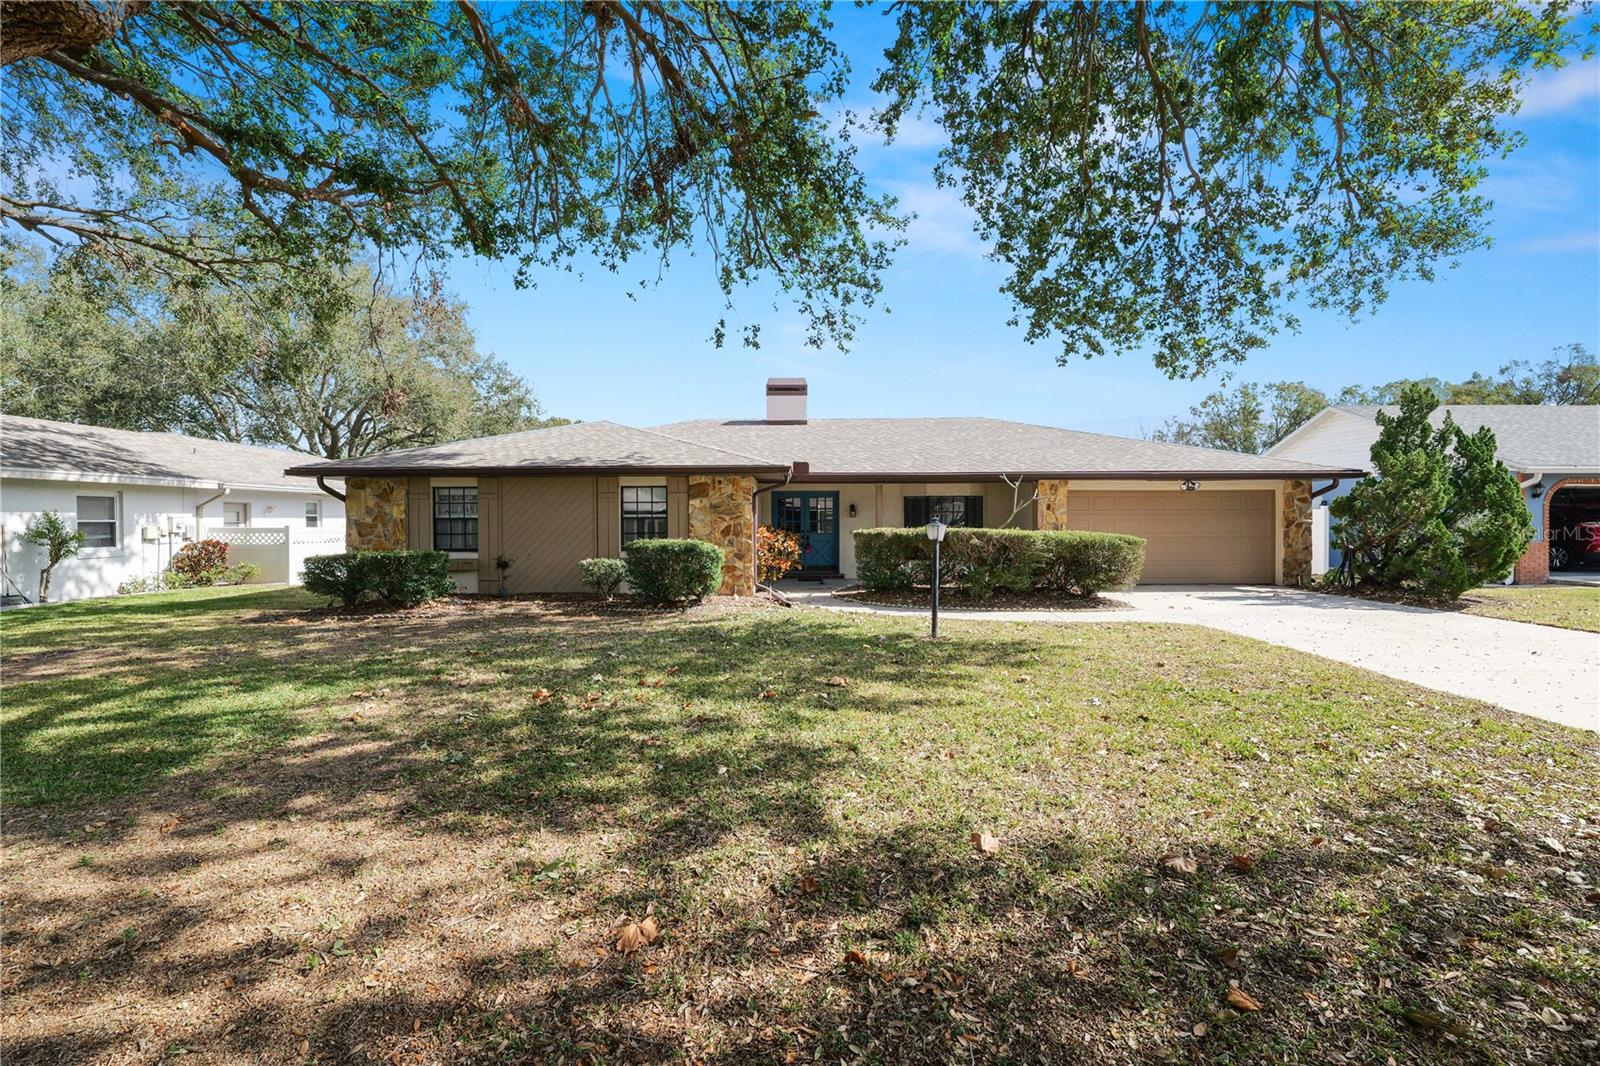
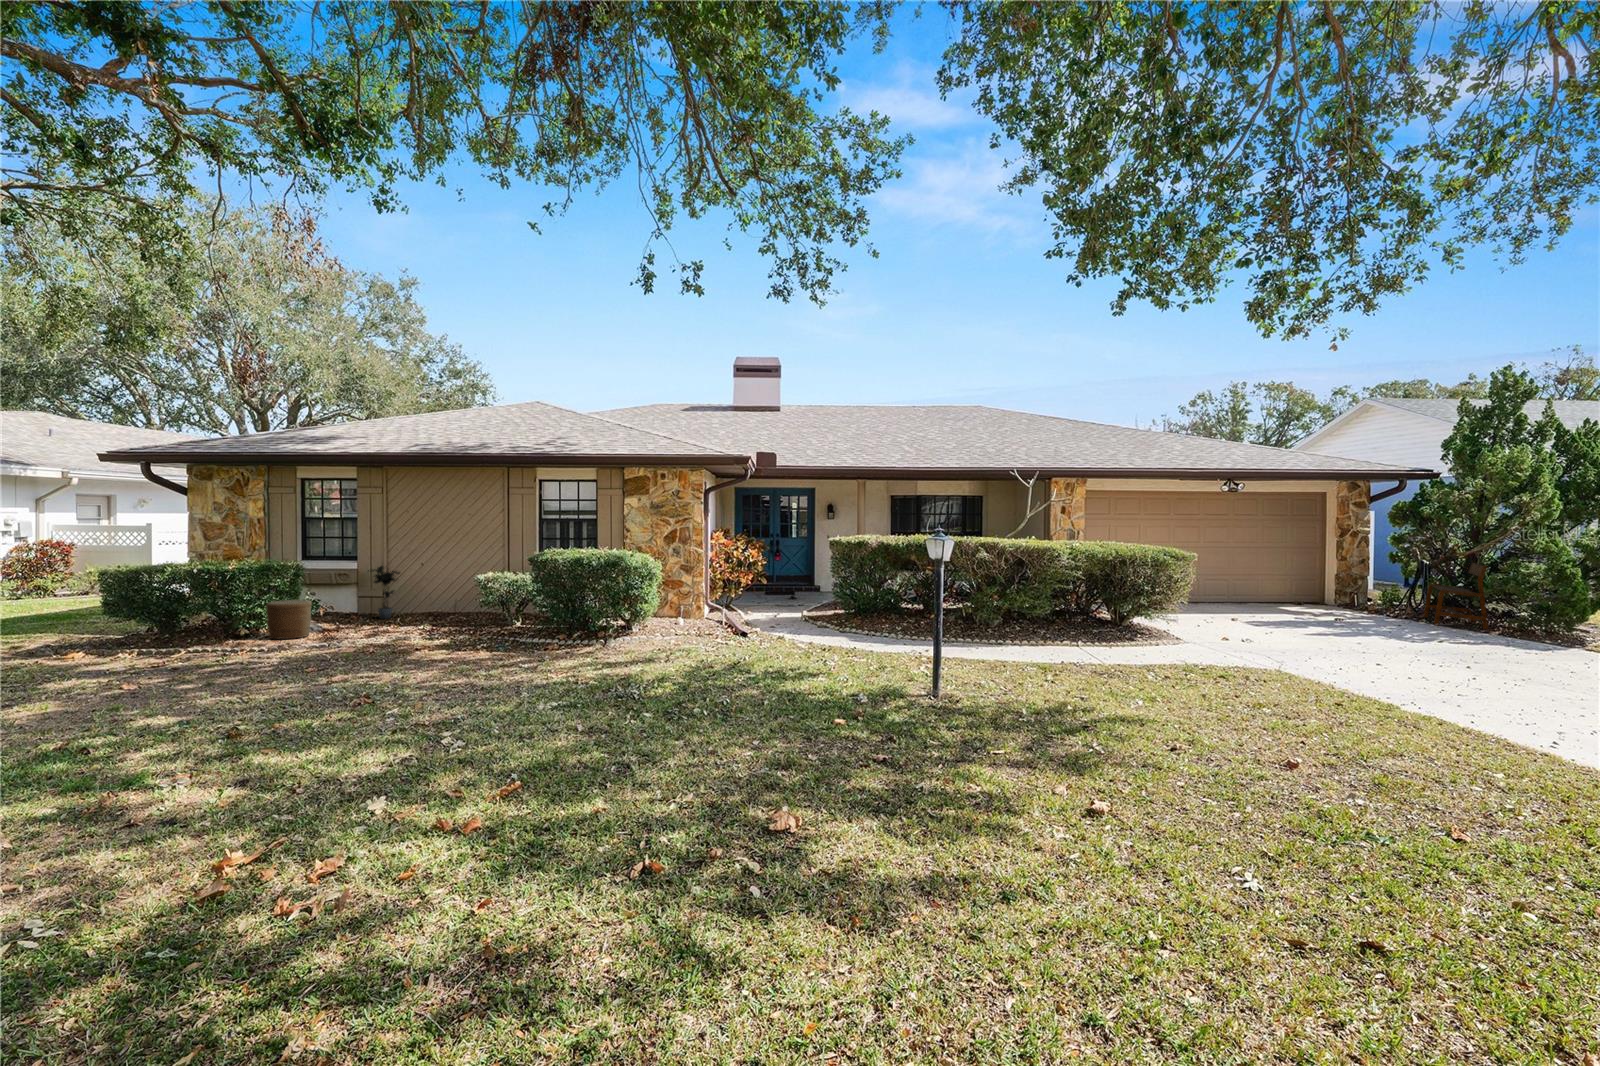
bench: none [1349,546,1396,601] -> present [1424,563,1488,629]
woven basket: none [425,580,458,610] -> present [266,600,312,640]

